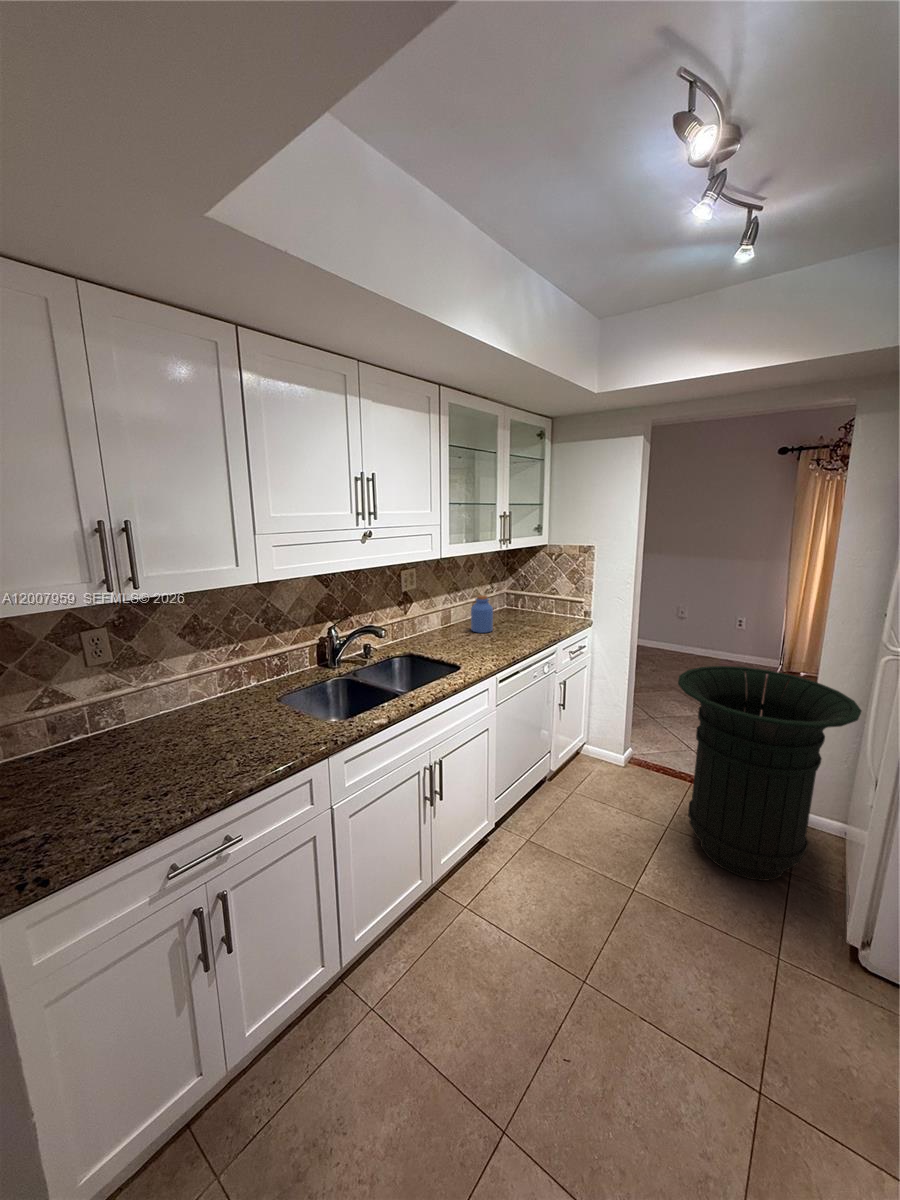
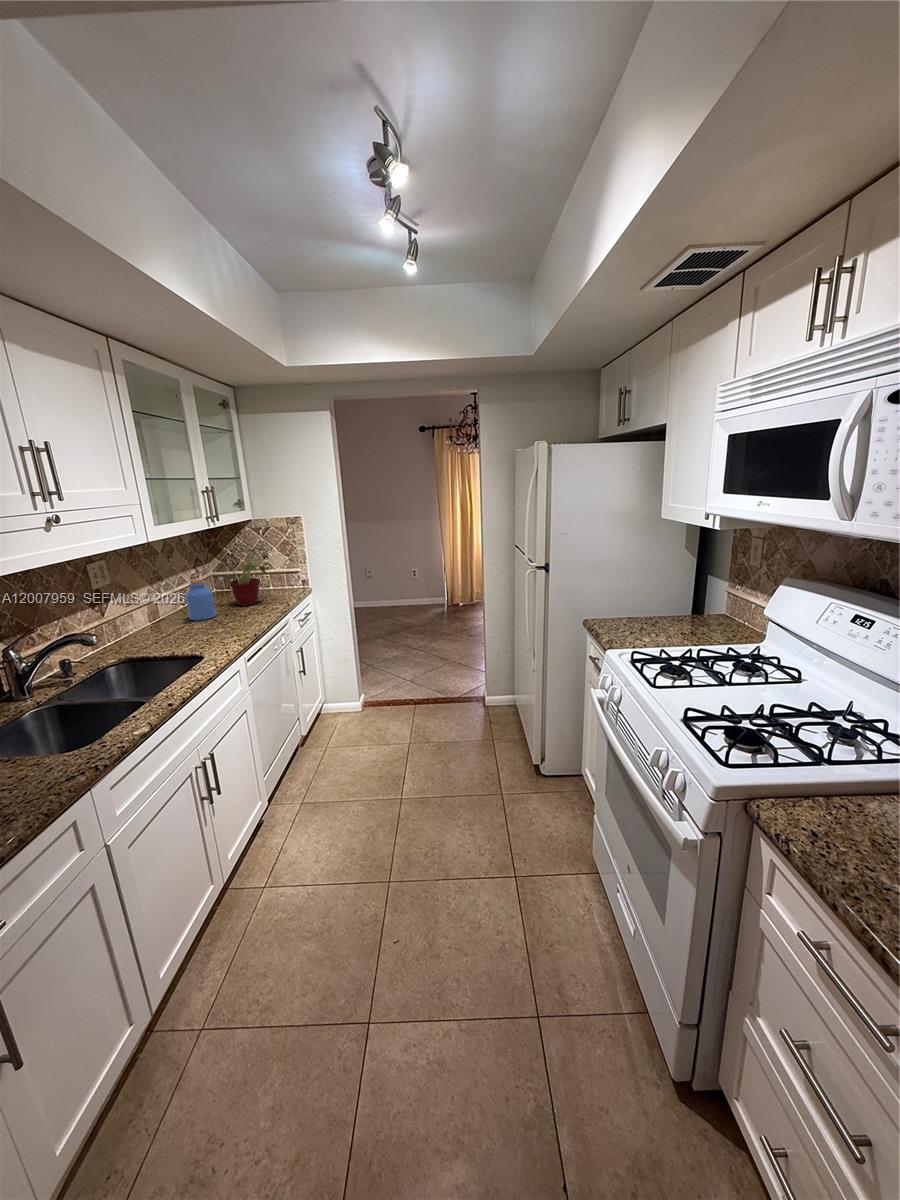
potted plant: none [507,565,557,627] -> present [224,542,269,606]
trash can: present [678,666,861,881] -> none [400,600,515,755]

